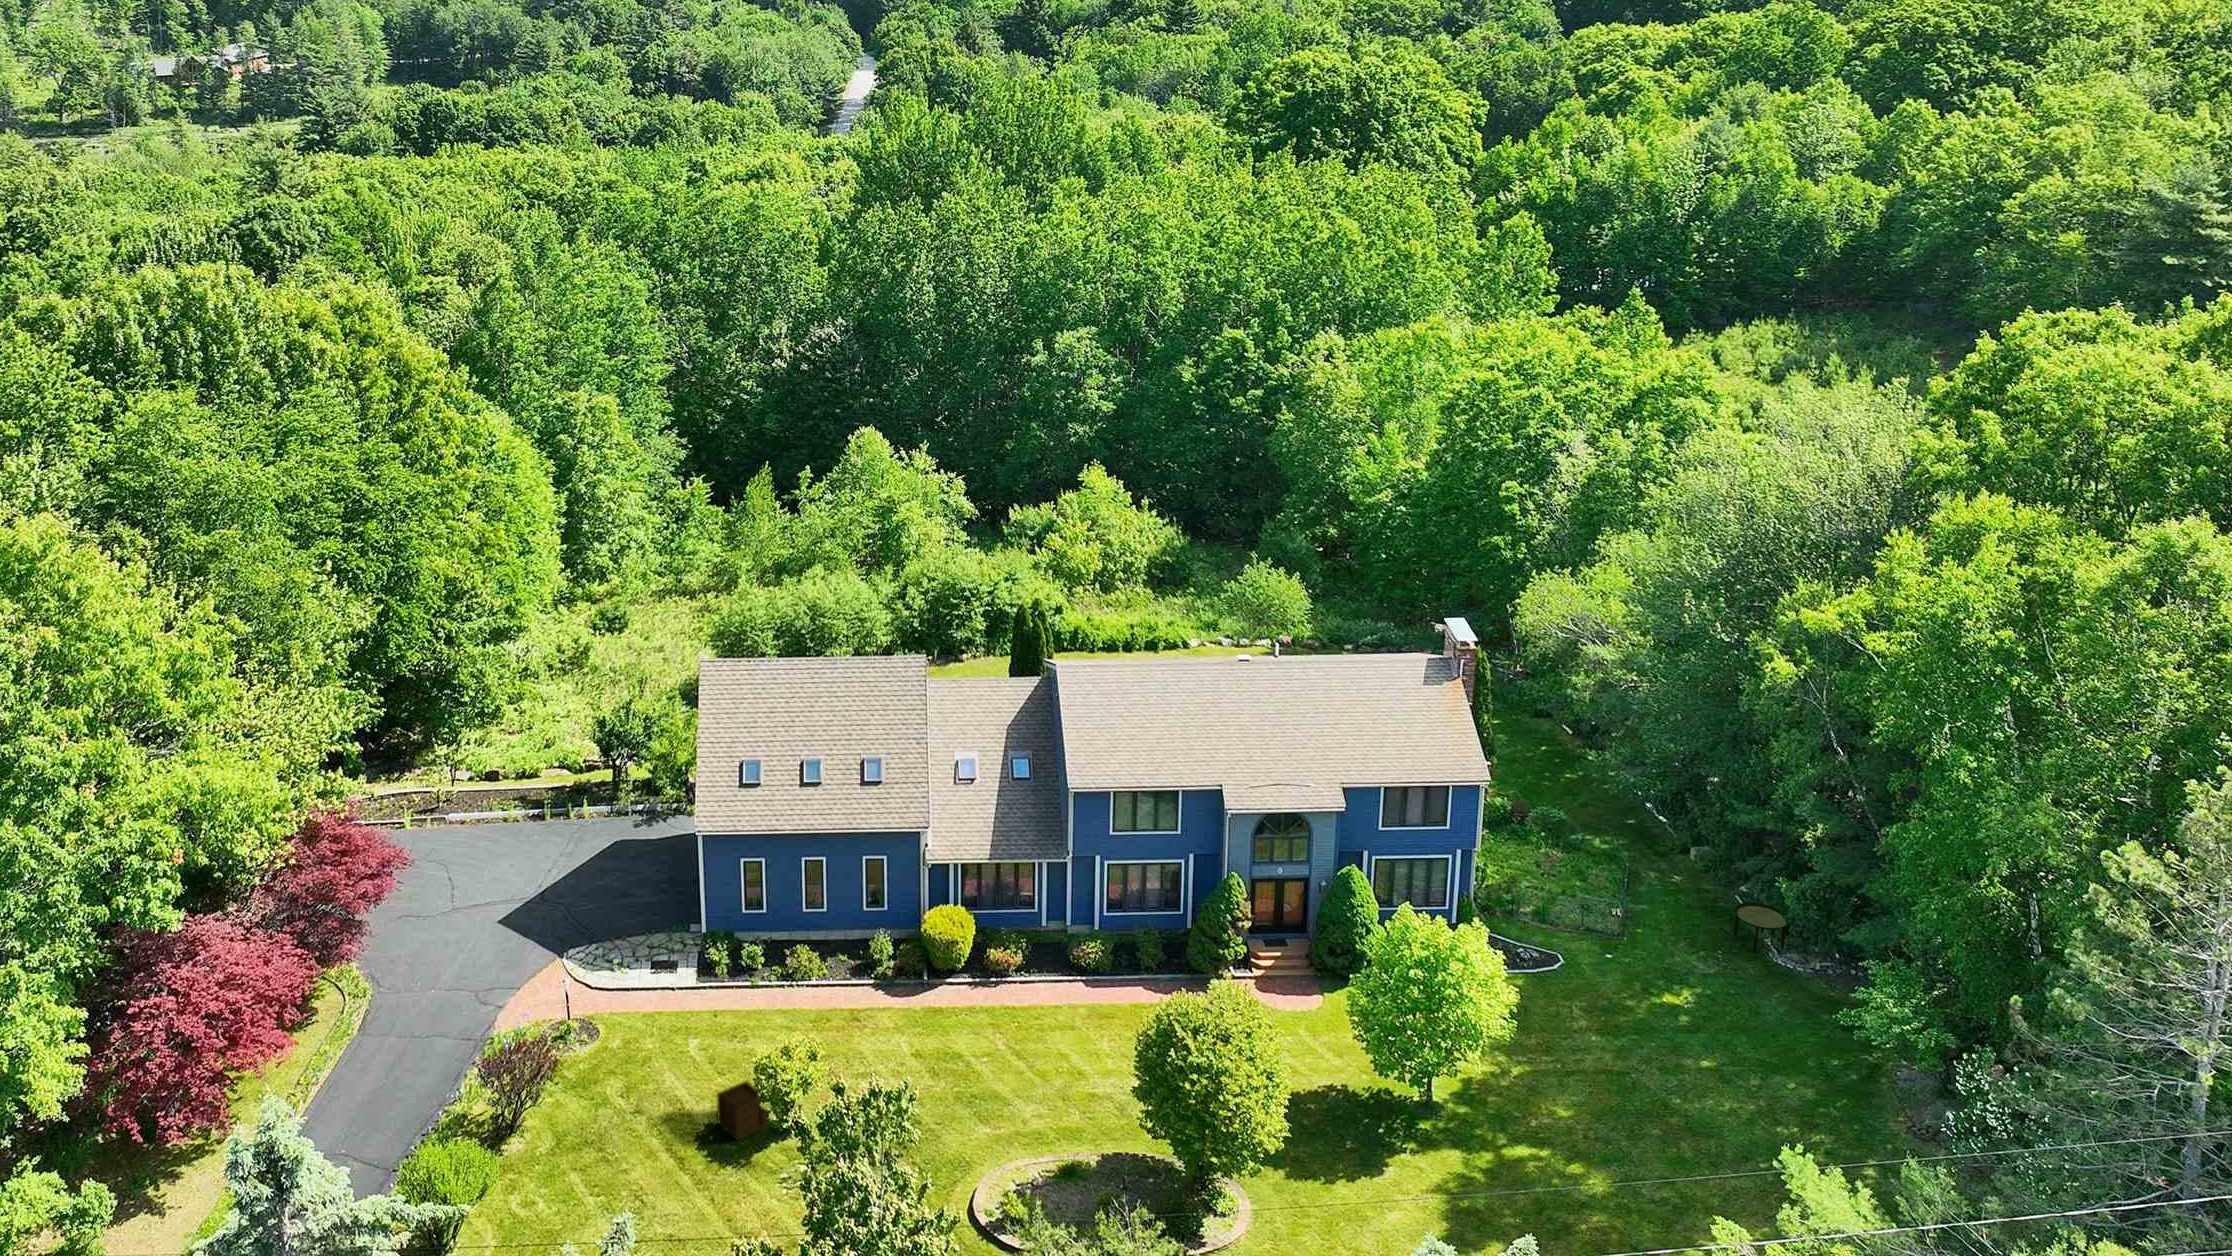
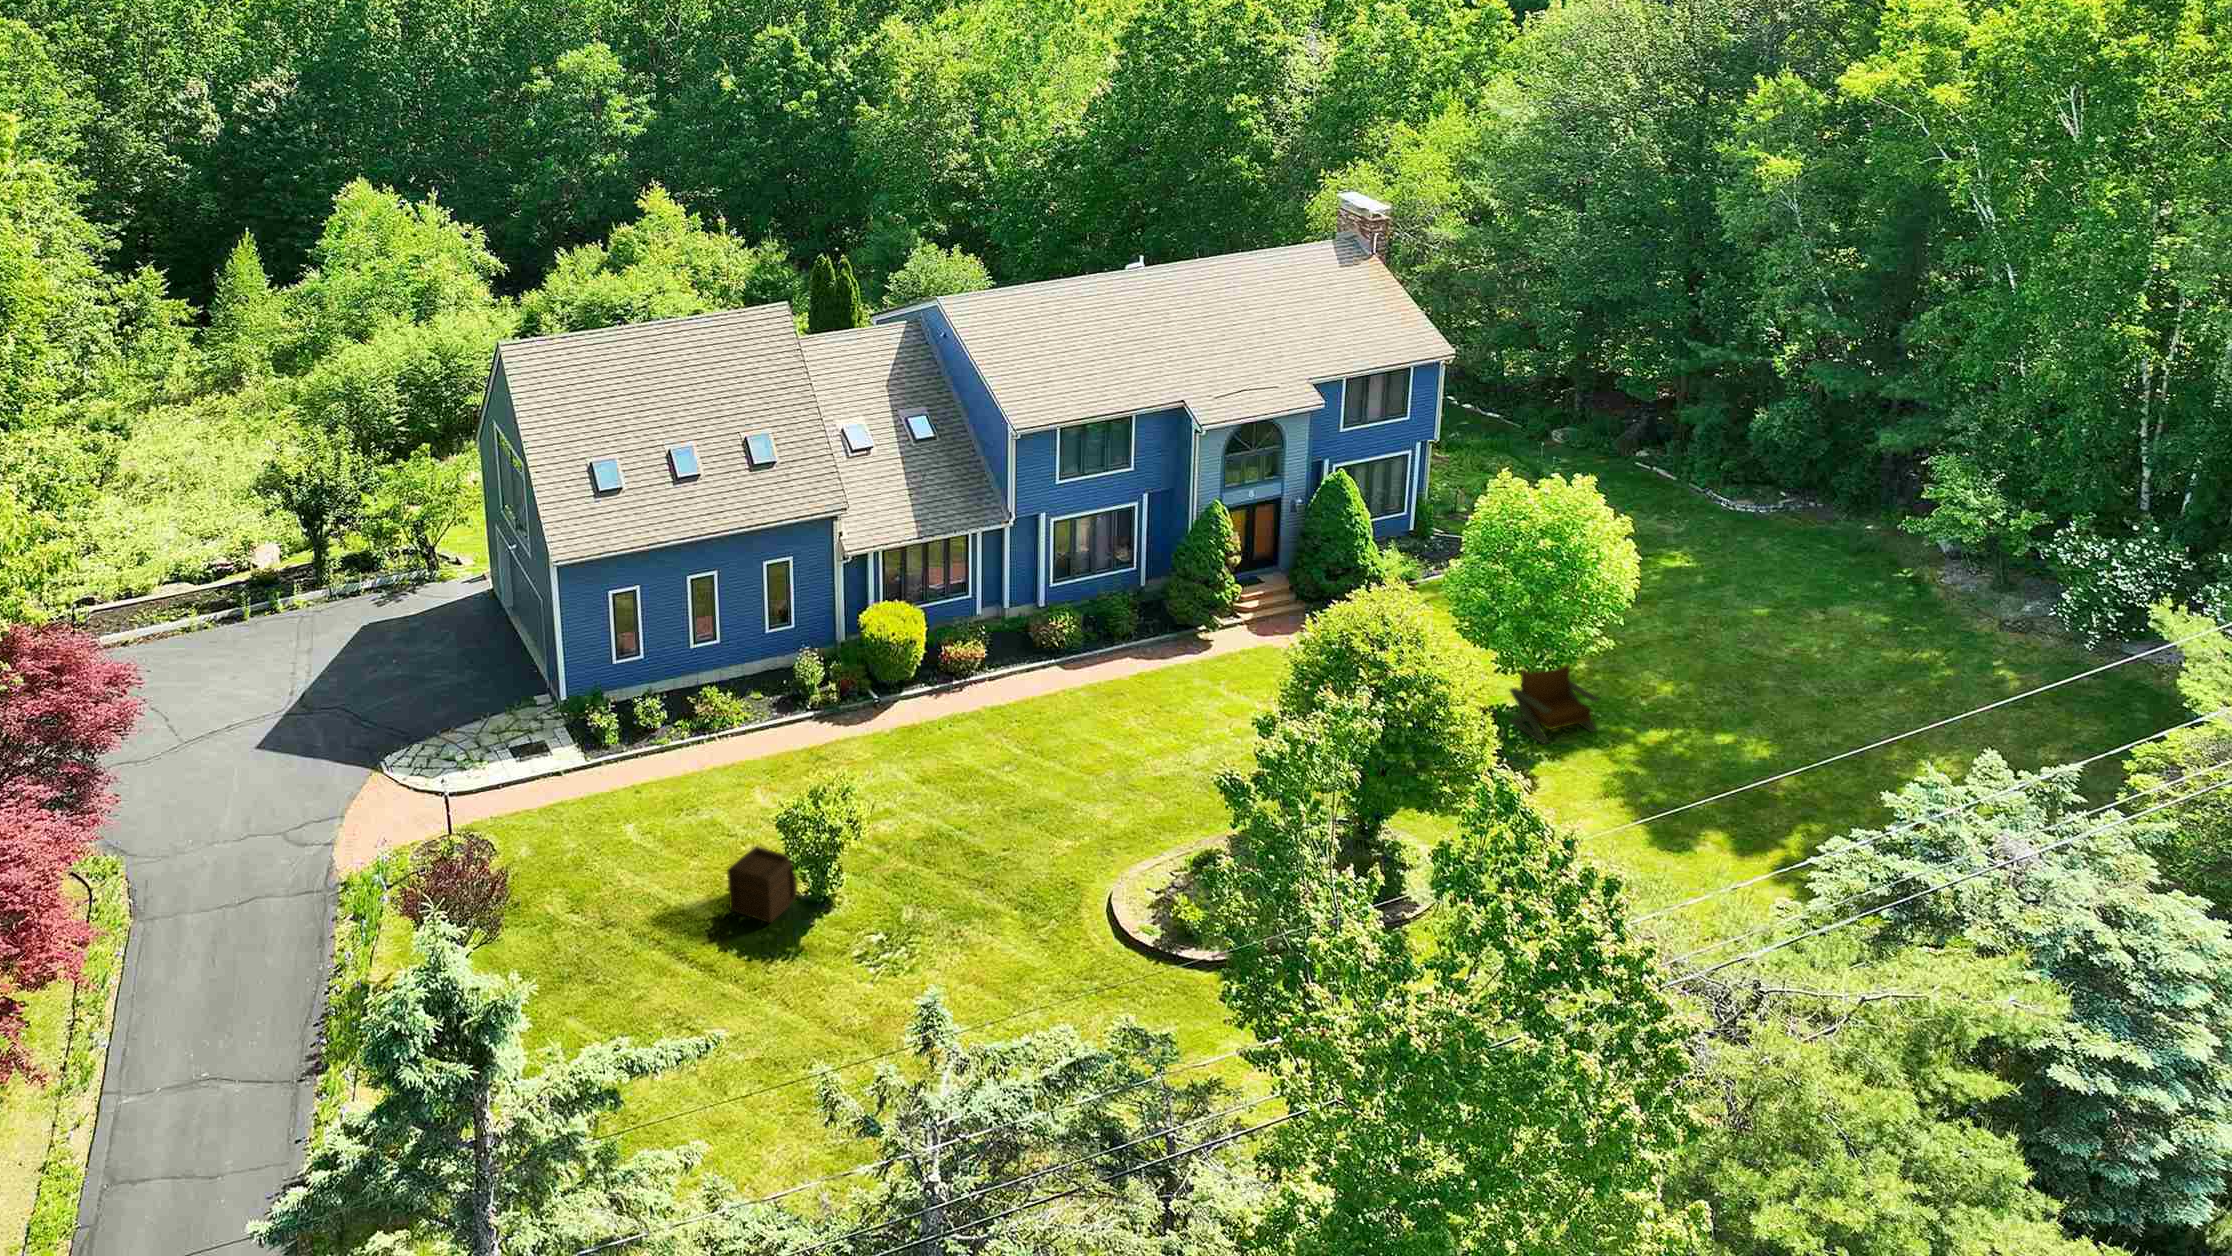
round table: present [1734,903,1789,952] -> none [1683,451,1743,500]
lounge chair: none [1399,1075,1470,1145] -> present [1510,665,1599,744]

